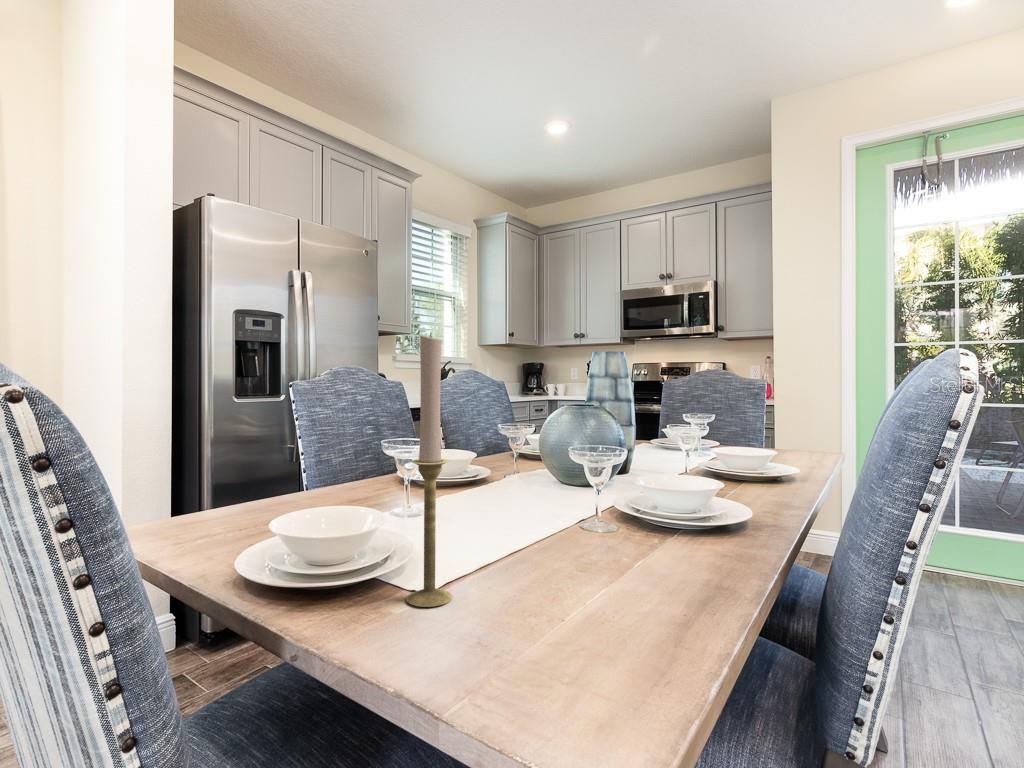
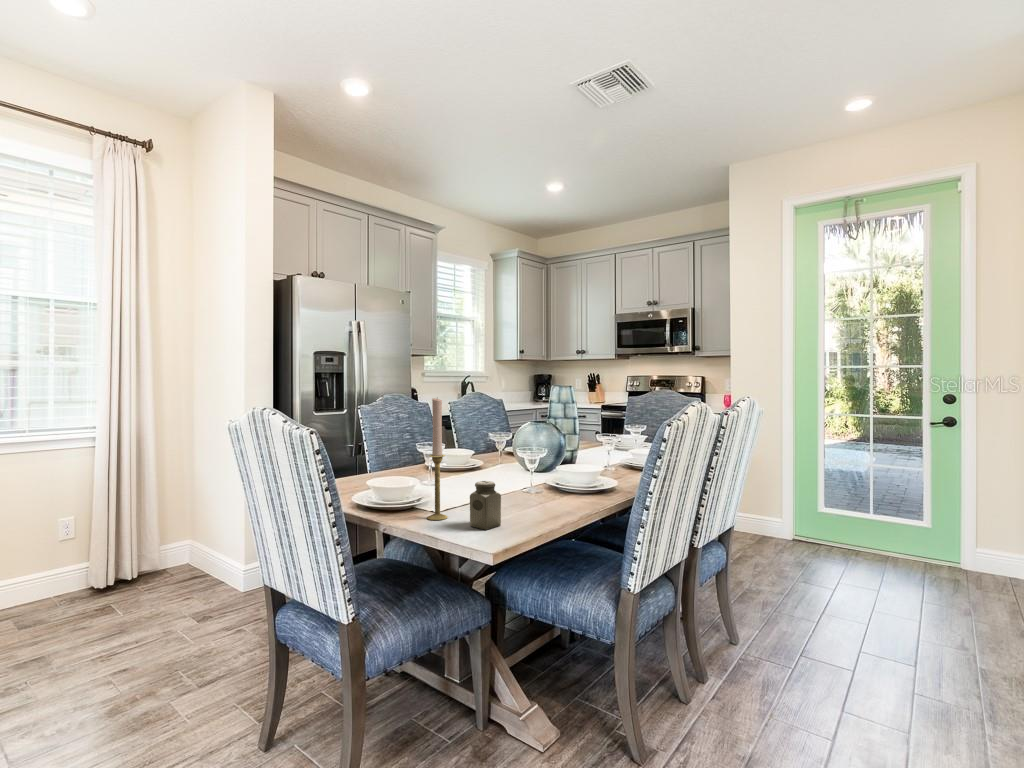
salt shaker: none [510,520,582,642] -> present [470,481,501,530]

